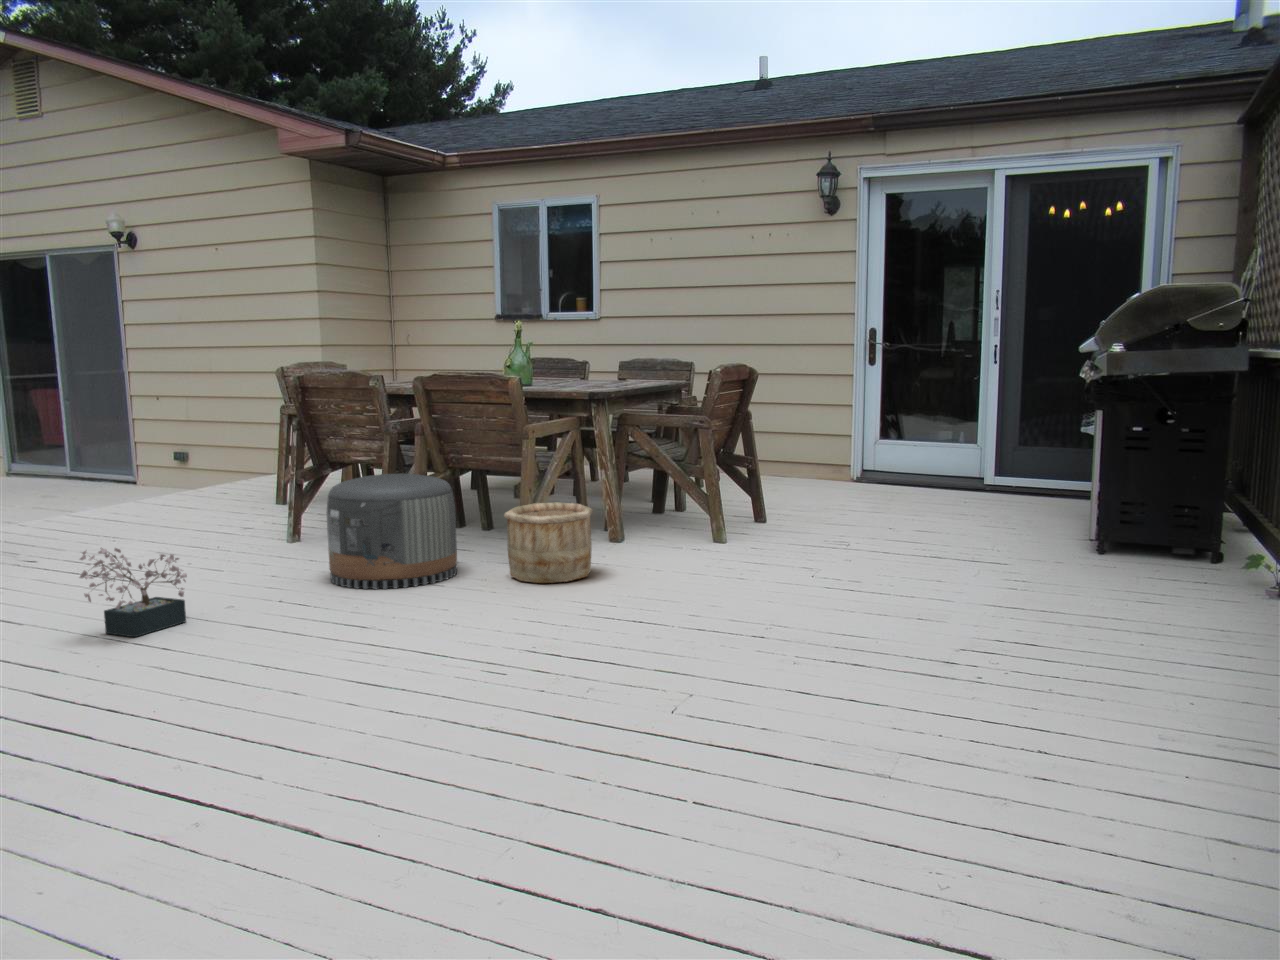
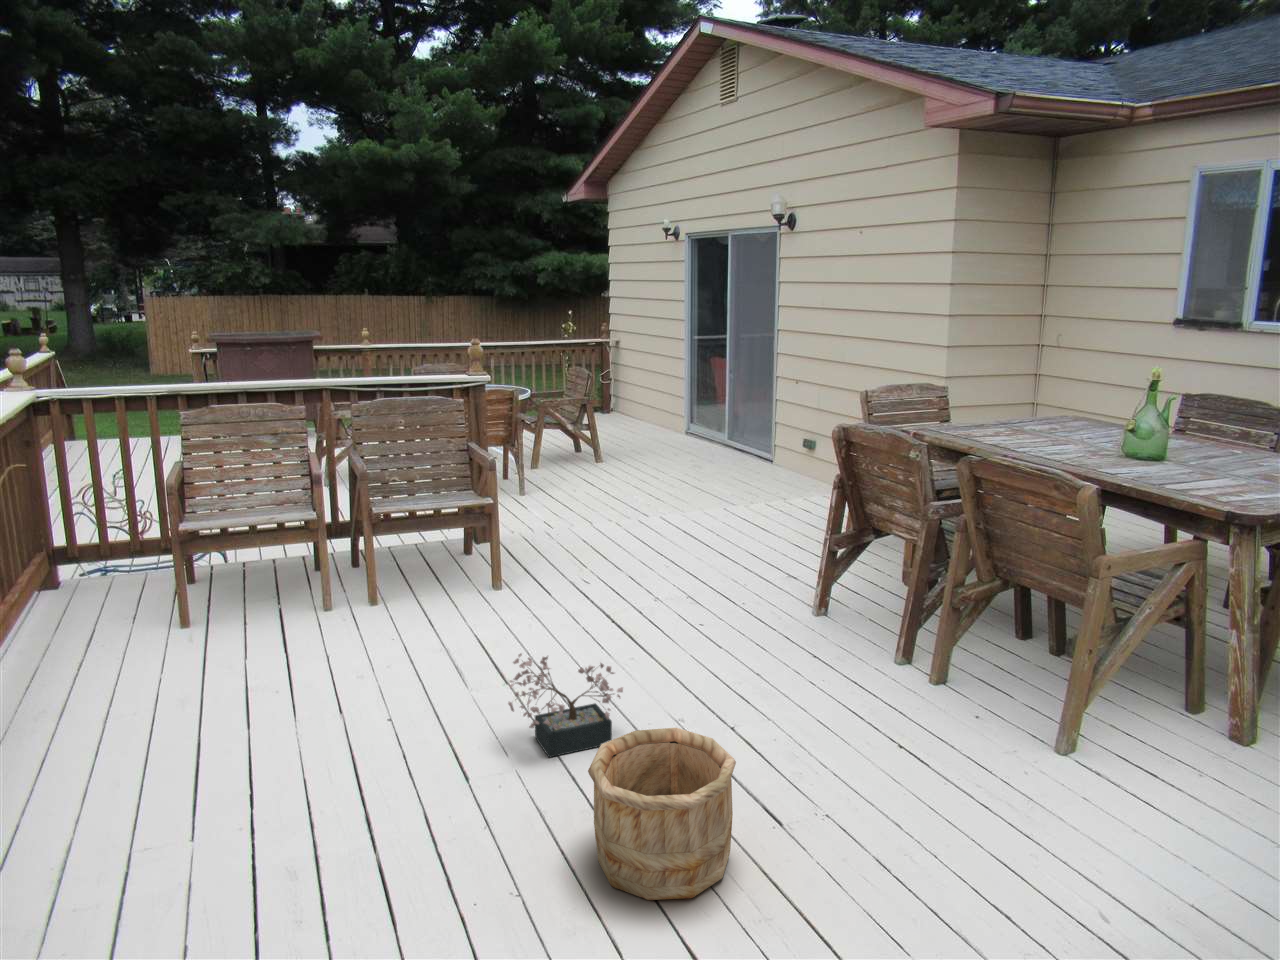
pouf: present [326,474,457,589] -> none [803,587,970,759]
wooden bucket: present [504,503,592,583] -> present [588,728,736,900]

